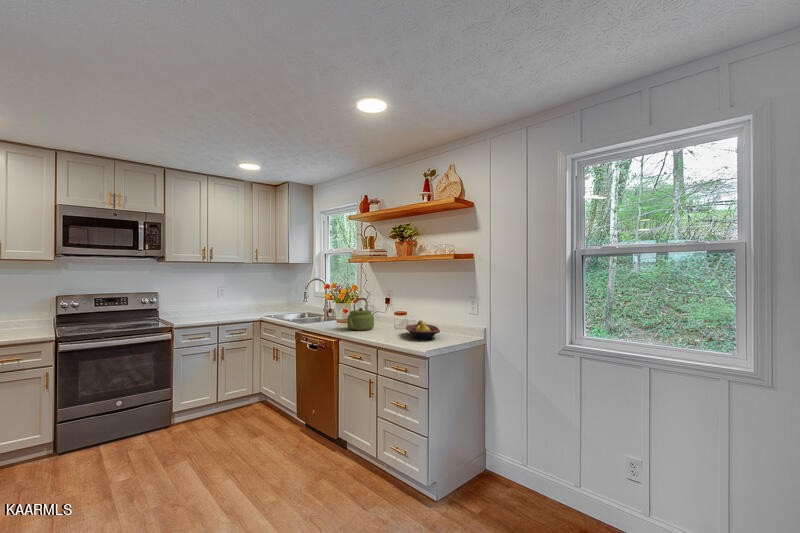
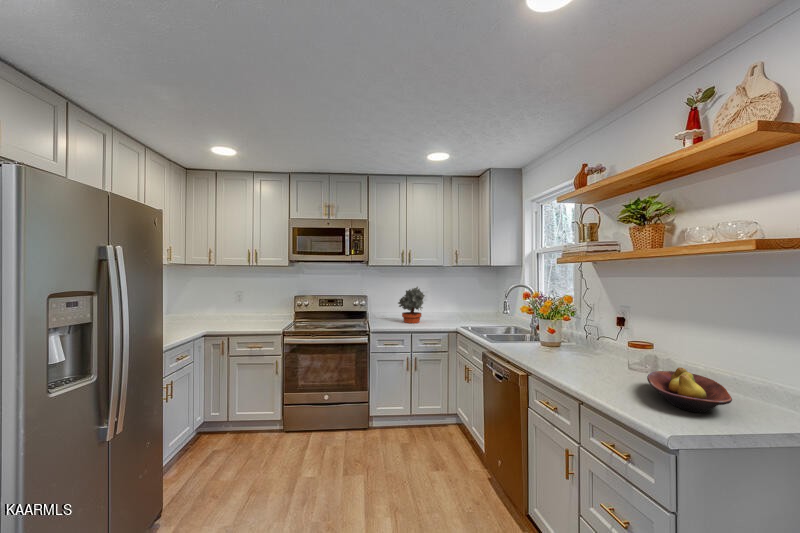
potted plant: none [196,282,228,318] -> present [398,287,424,323]
kettle: present [347,298,374,330] -> none [544,315,591,366]

